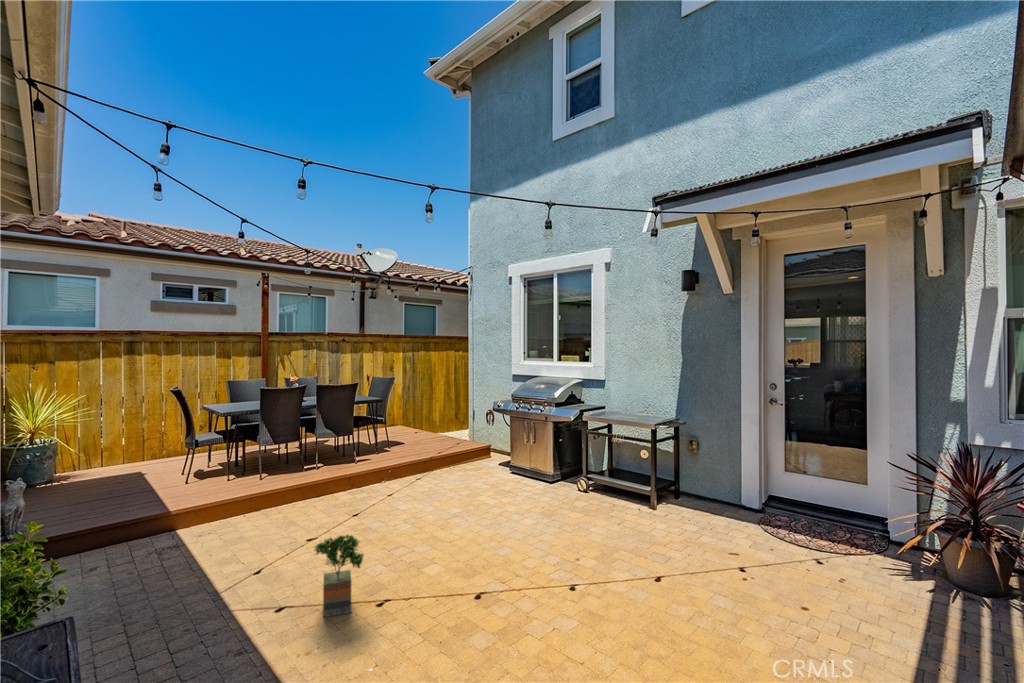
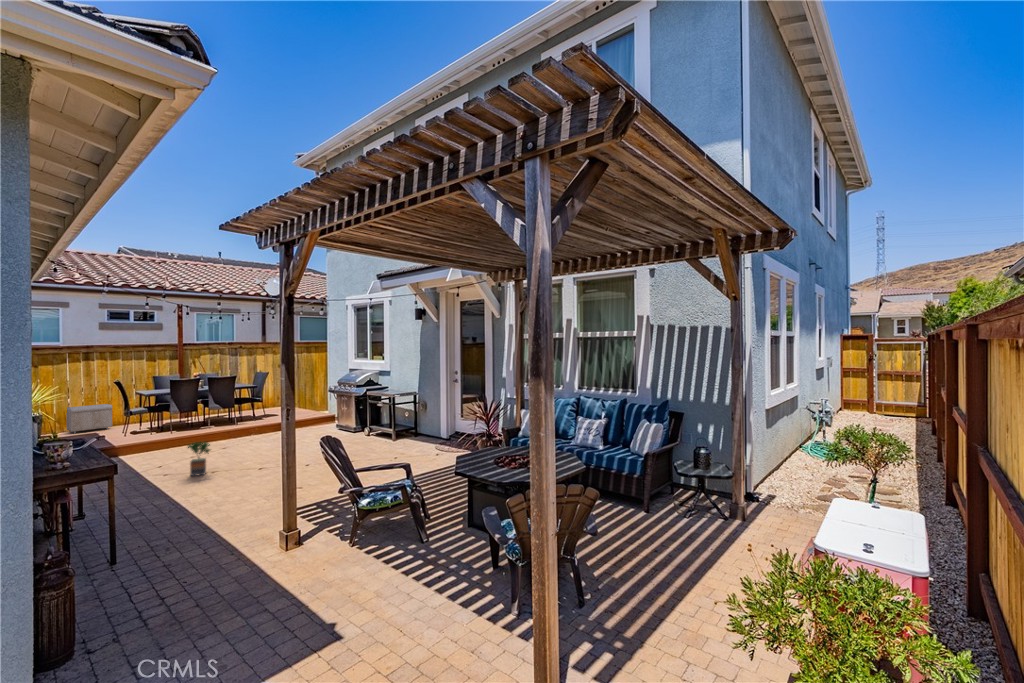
storage bench: none [98,424,167,474] -> present [66,404,112,433]

